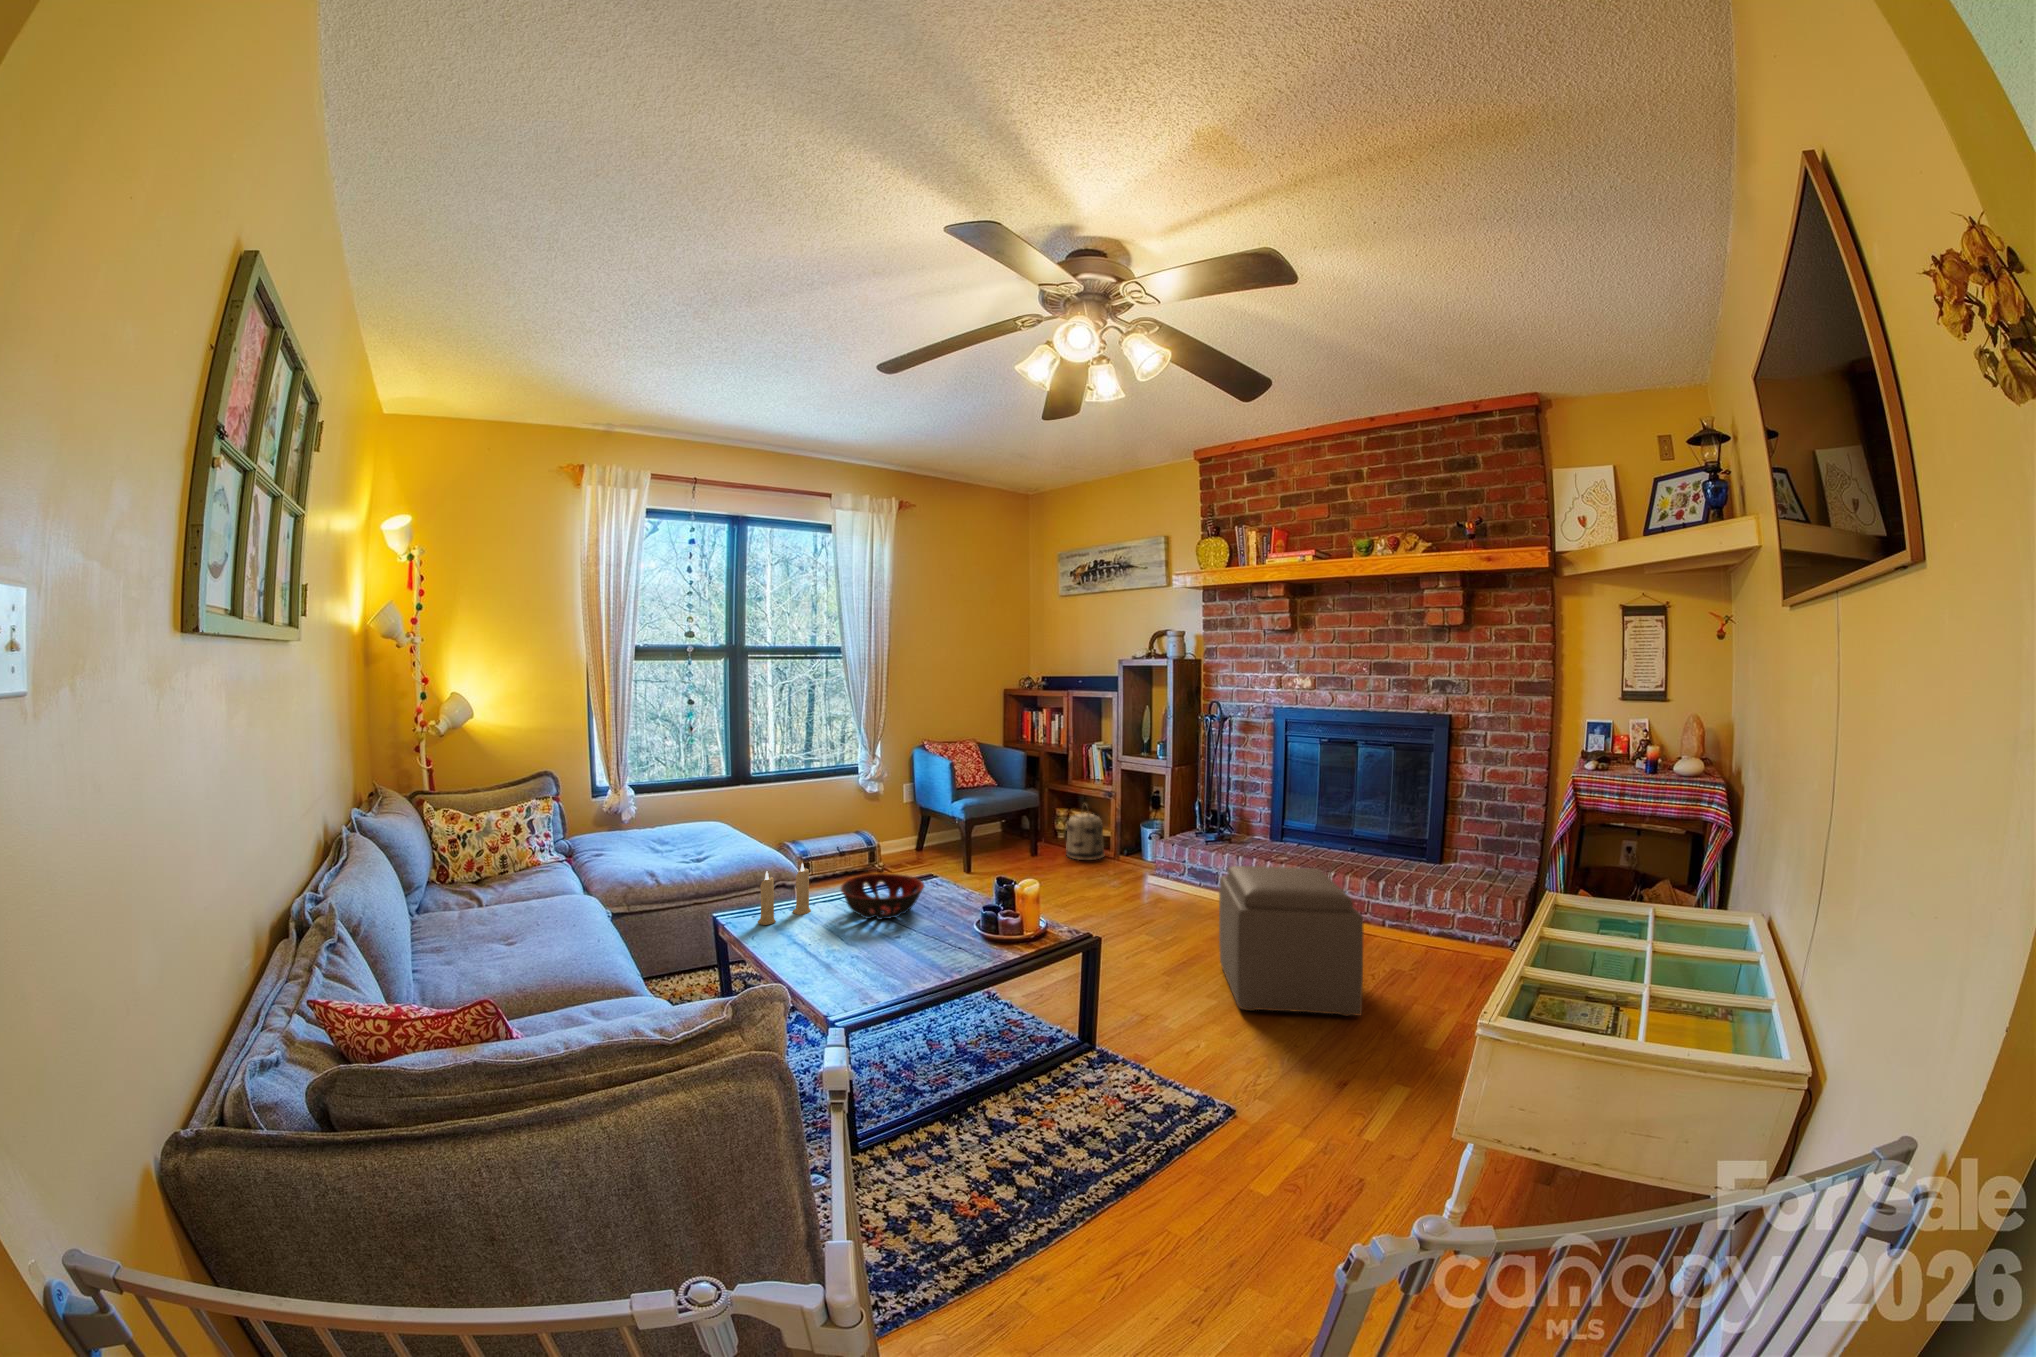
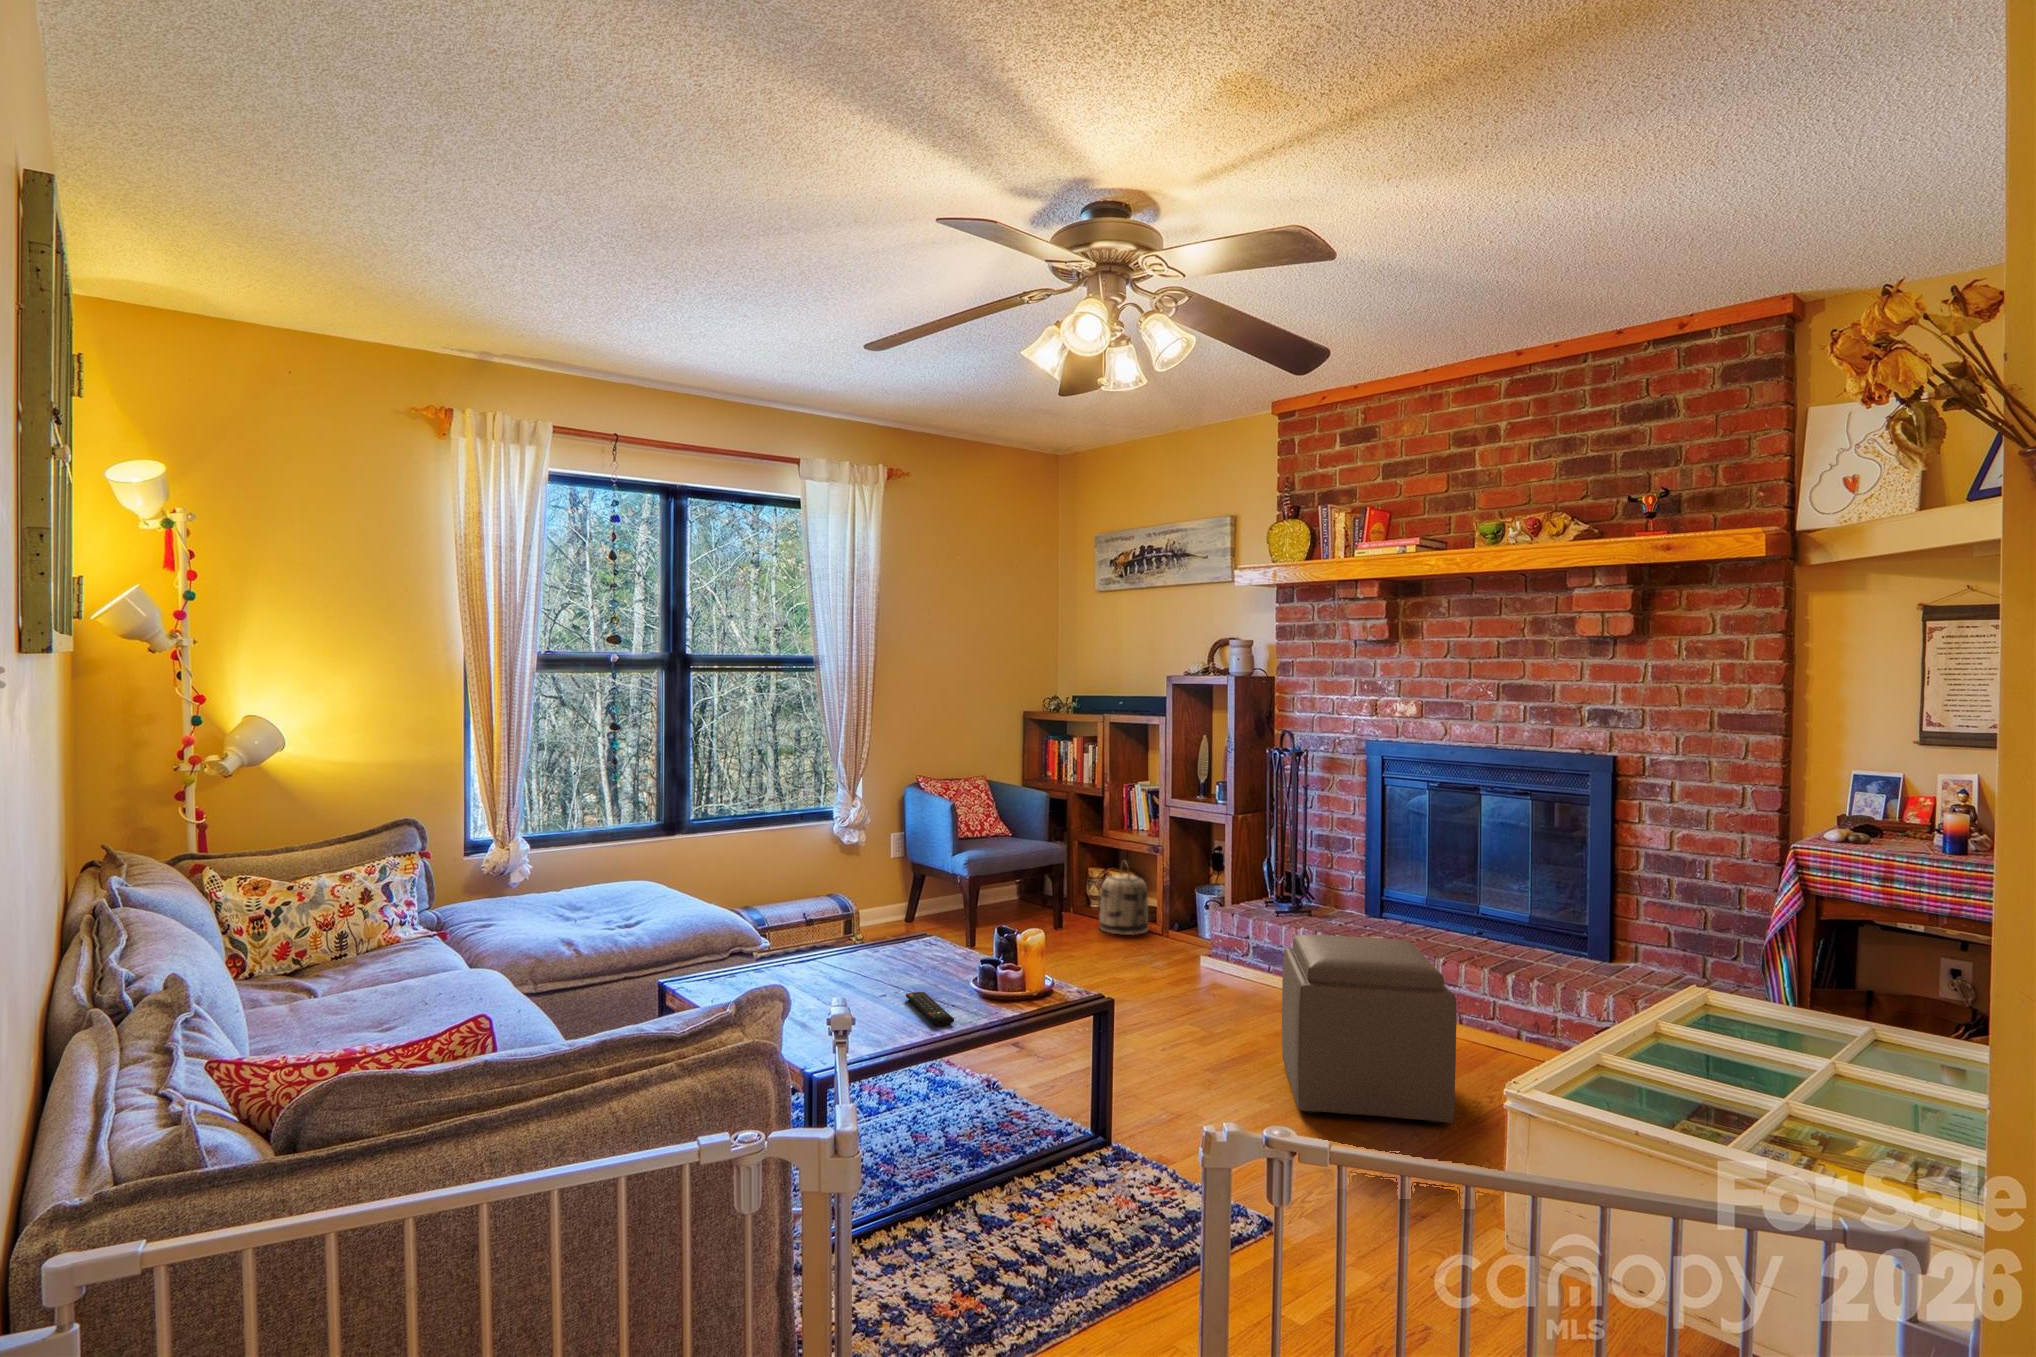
candle: present [758,863,811,925] -> none [705,909,770,984]
decorative bowl: present [841,874,924,919] -> none [807,929,910,982]
remote control: none [923,928,965,959] -> present [906,992,954,1026]

